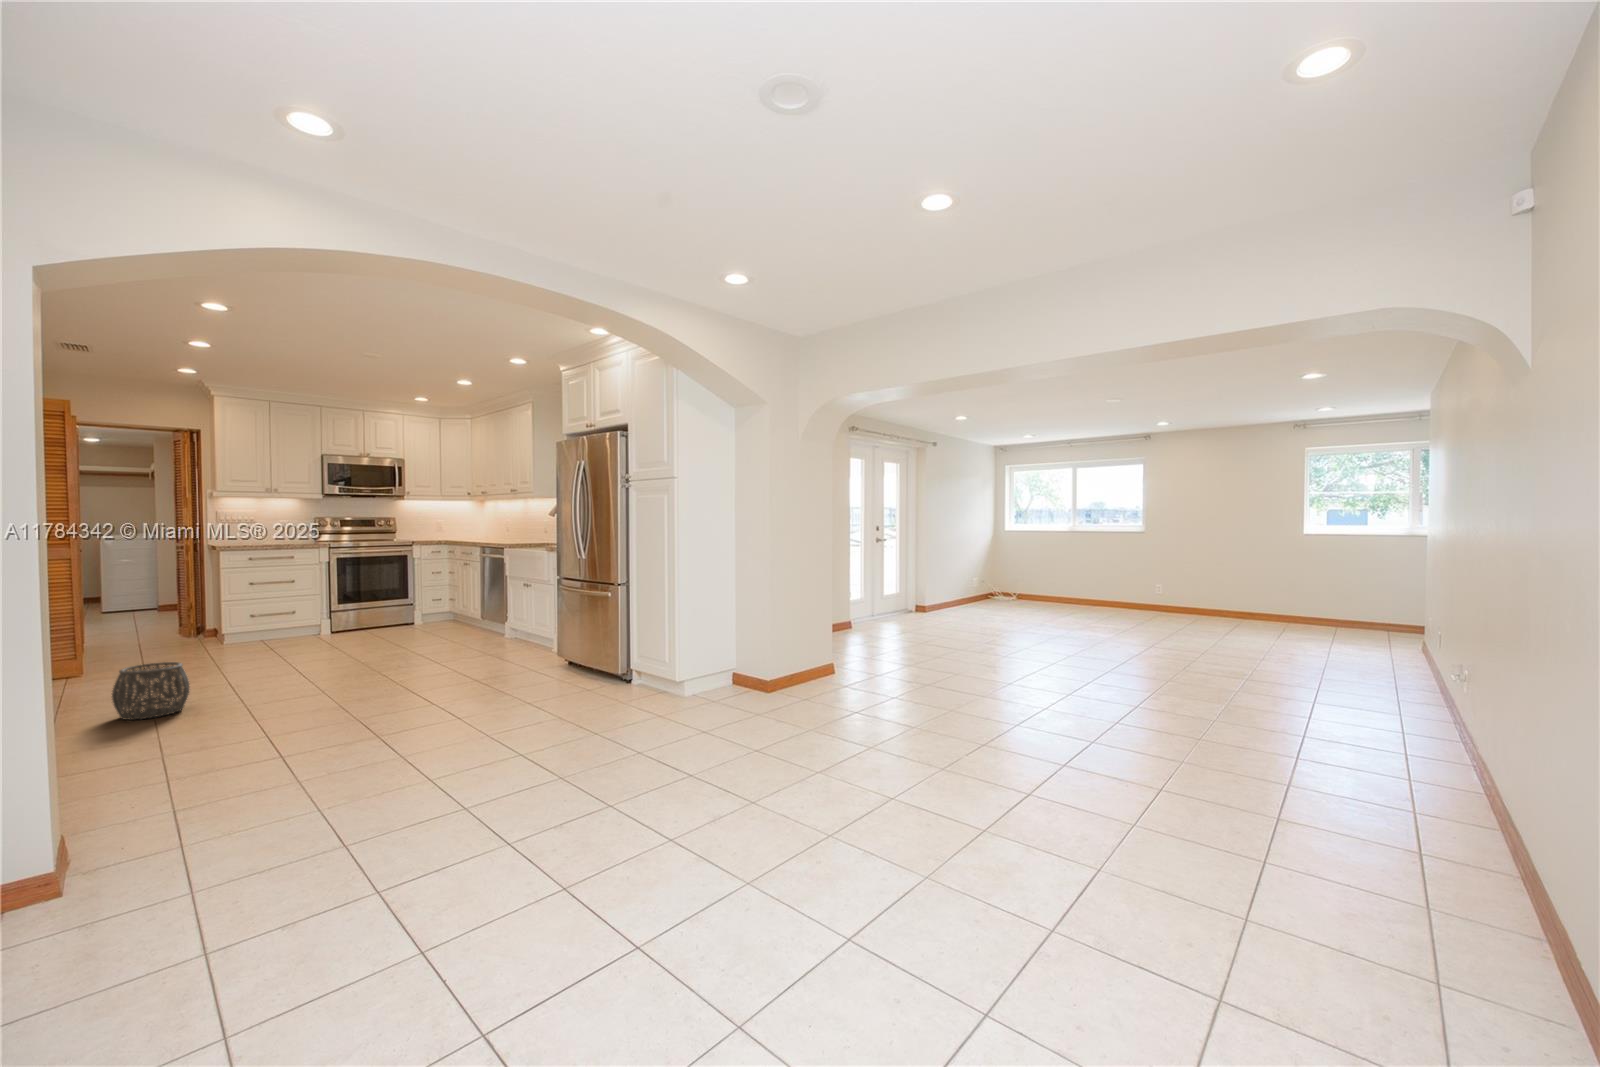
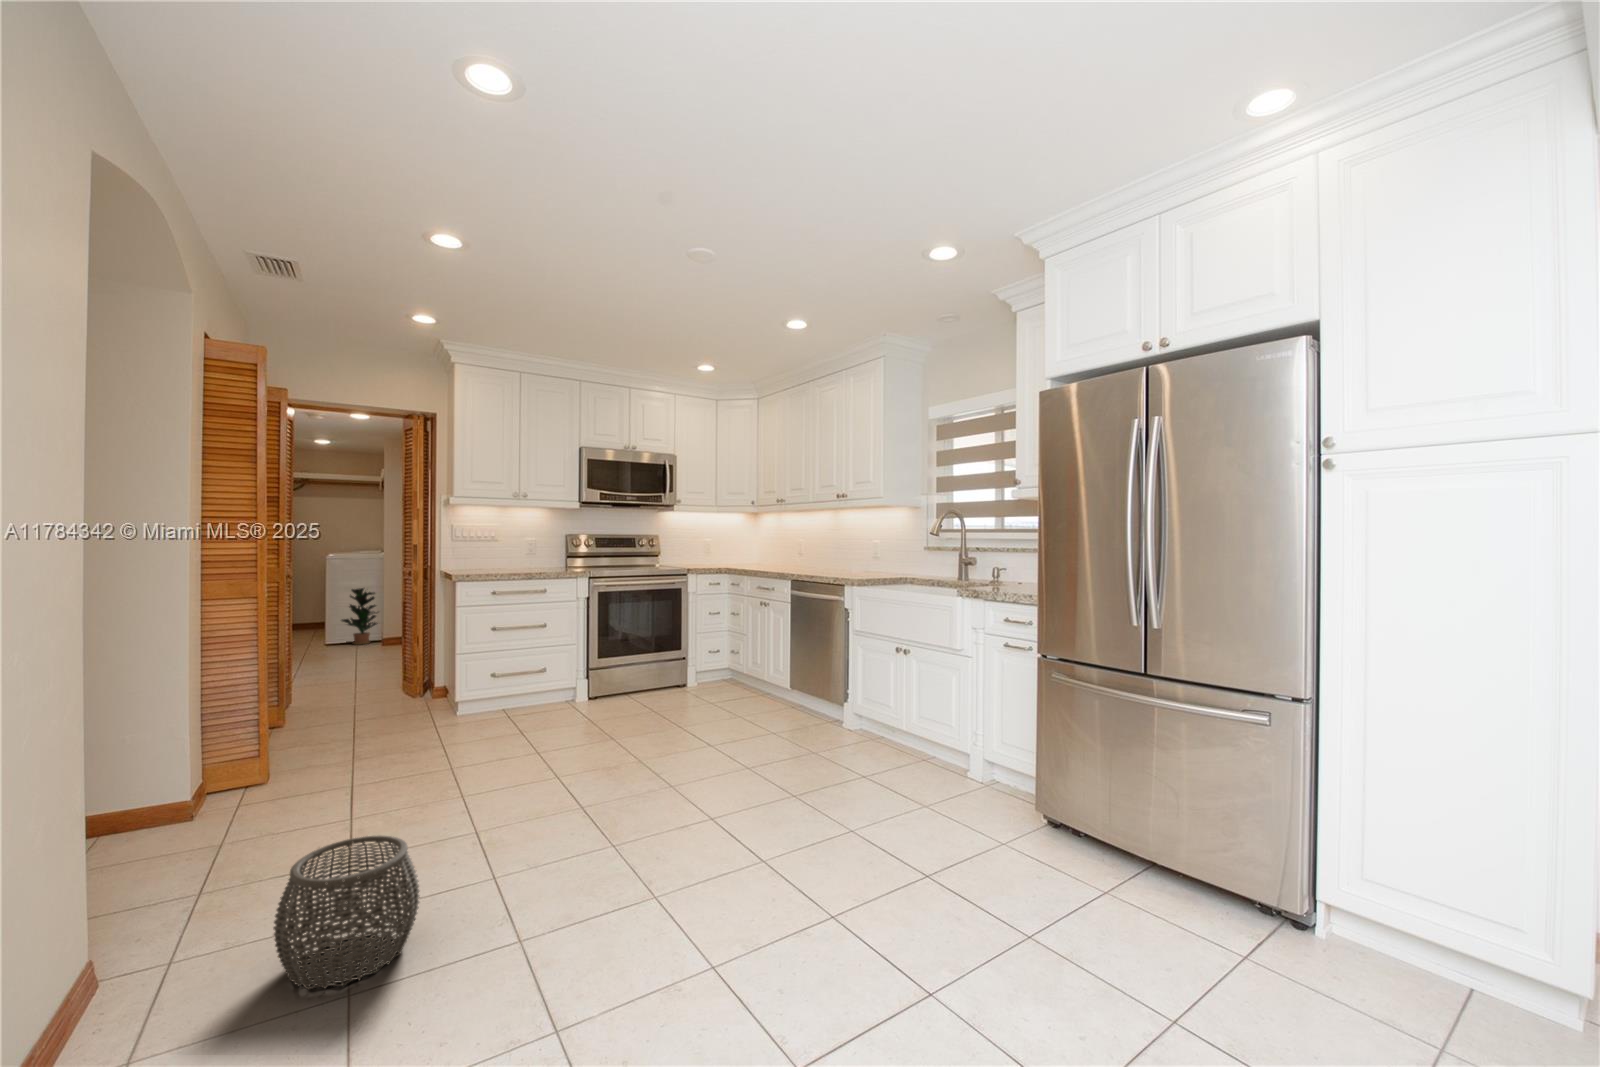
potted plant: none [114,564,154,612] -> present [342,588,376,645]

